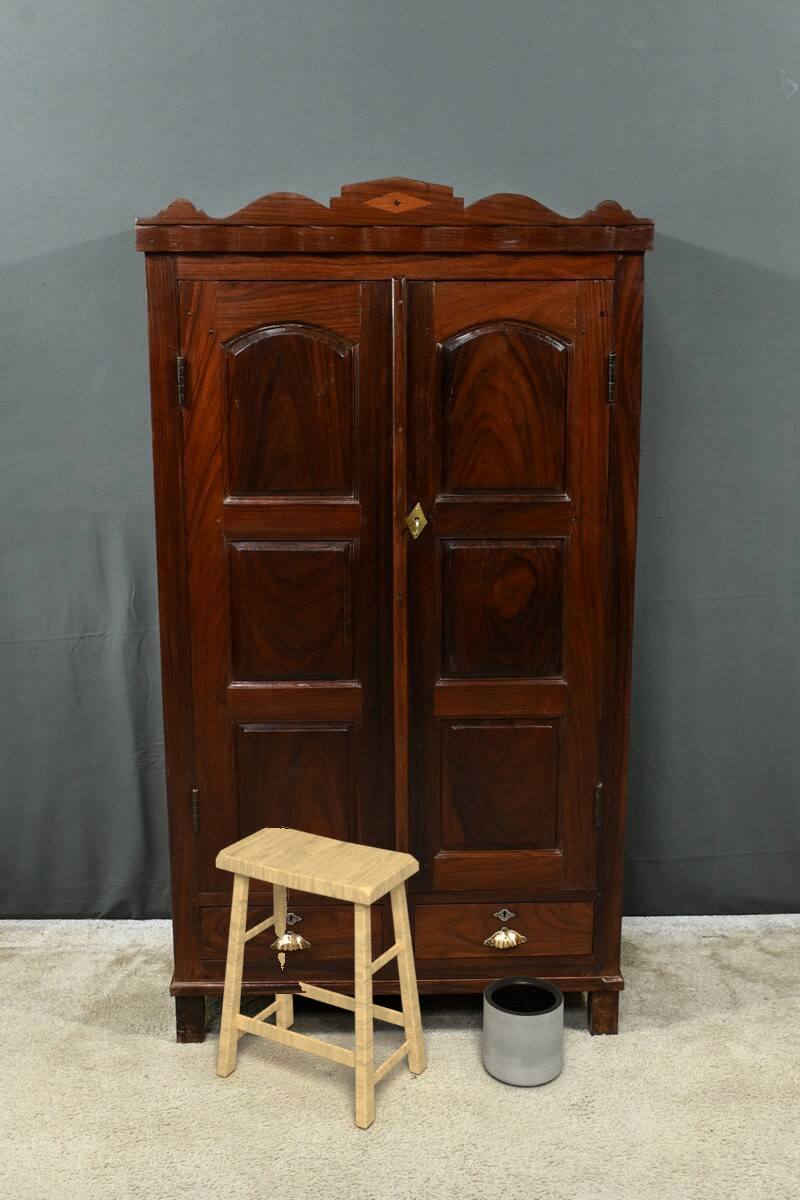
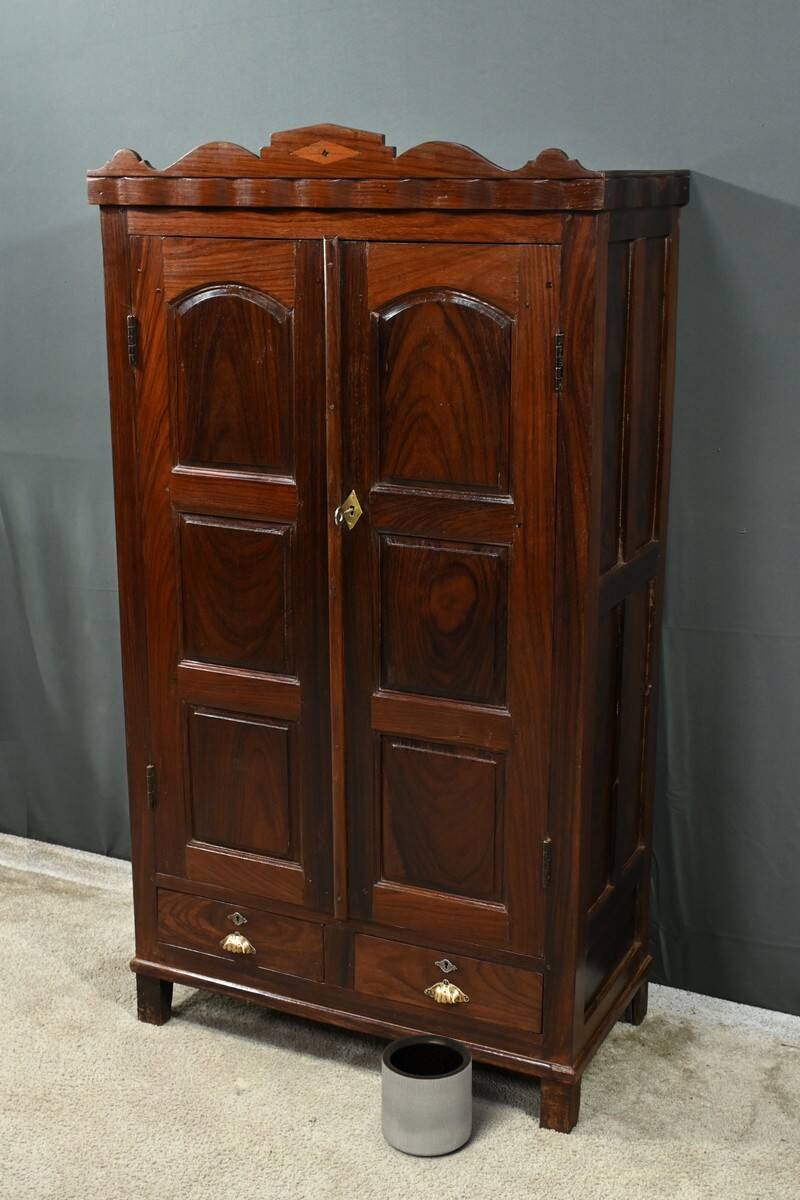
footstool: present [216,828,427,1129] -> none [141,817,333,1143]

